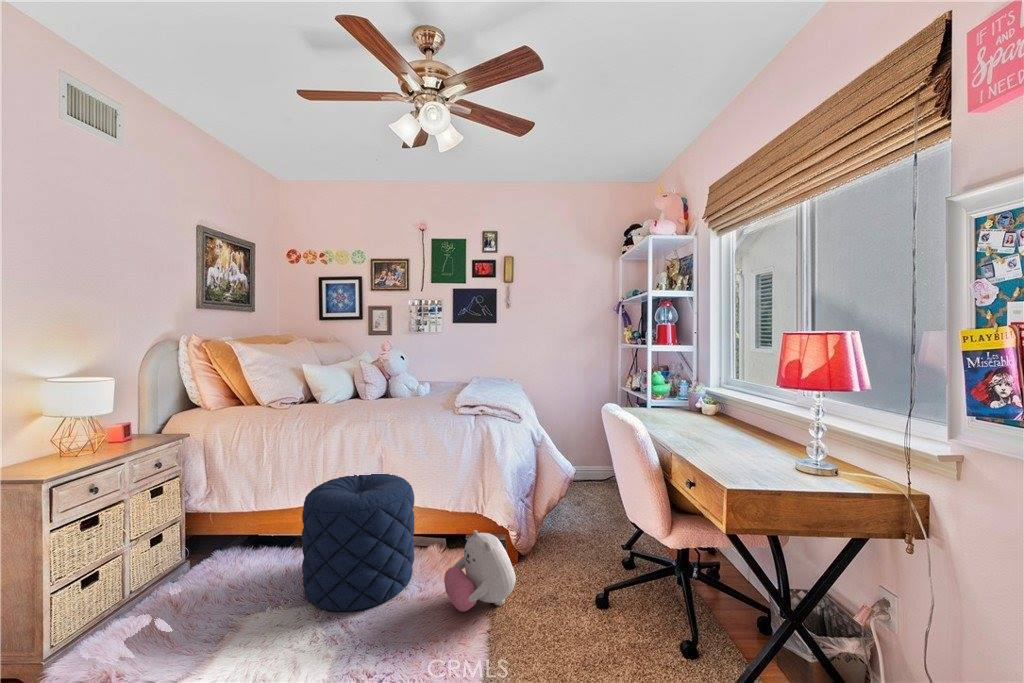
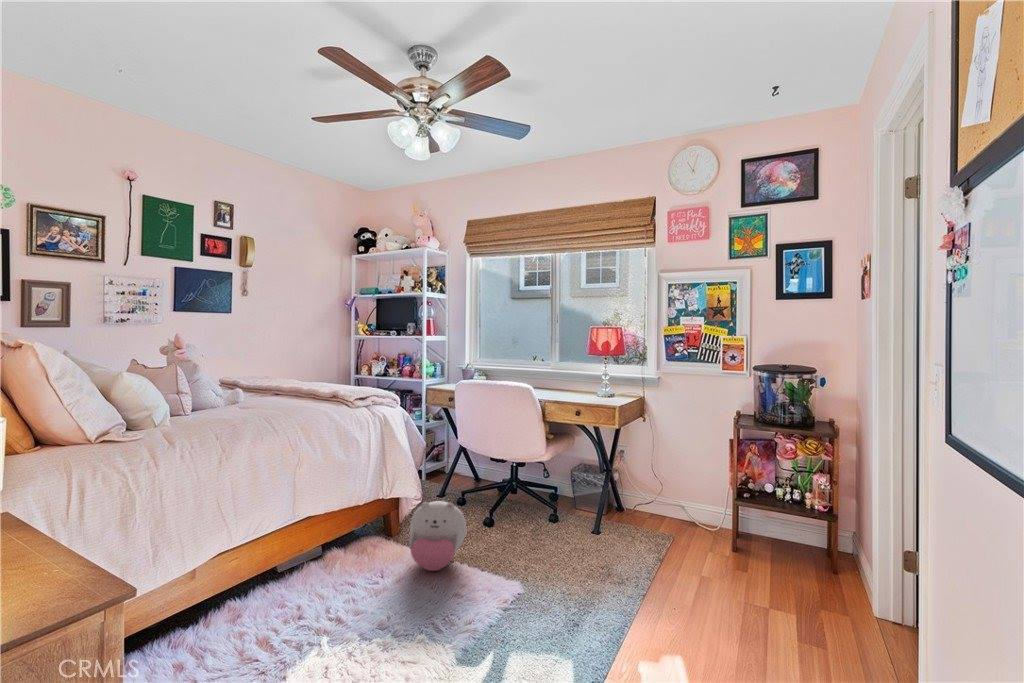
pouf: present [302,474,415,611] -> none [245,484,379,643]

